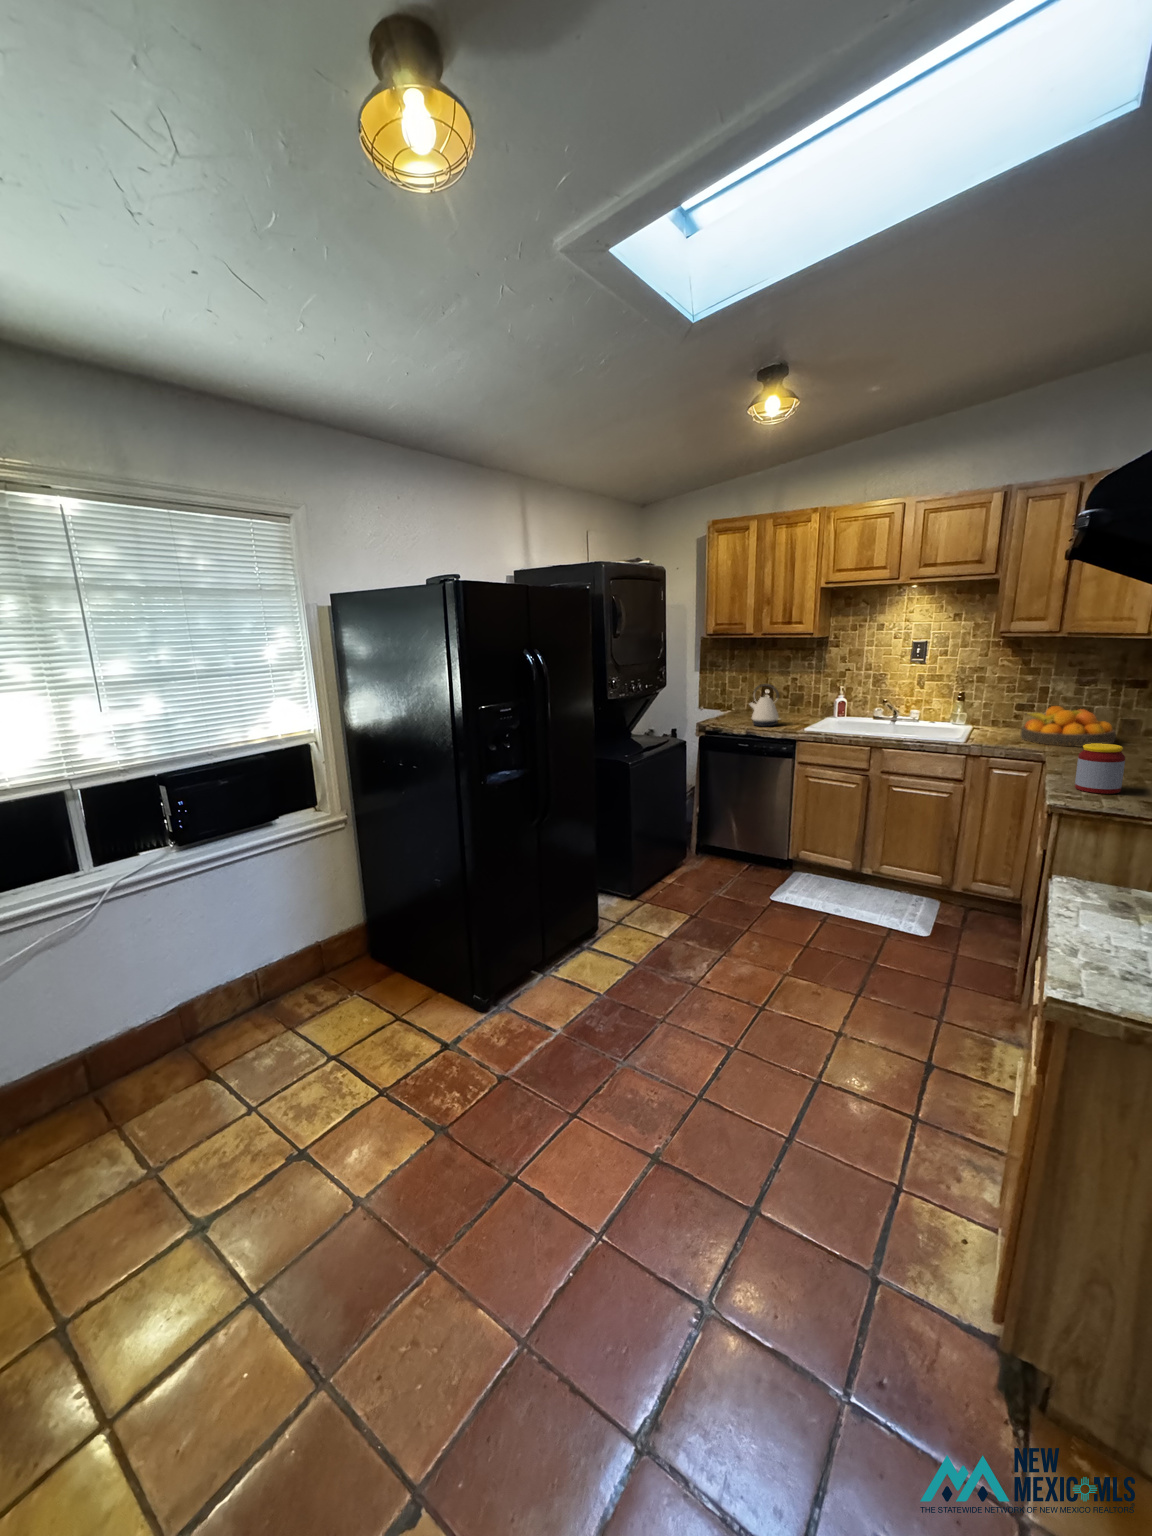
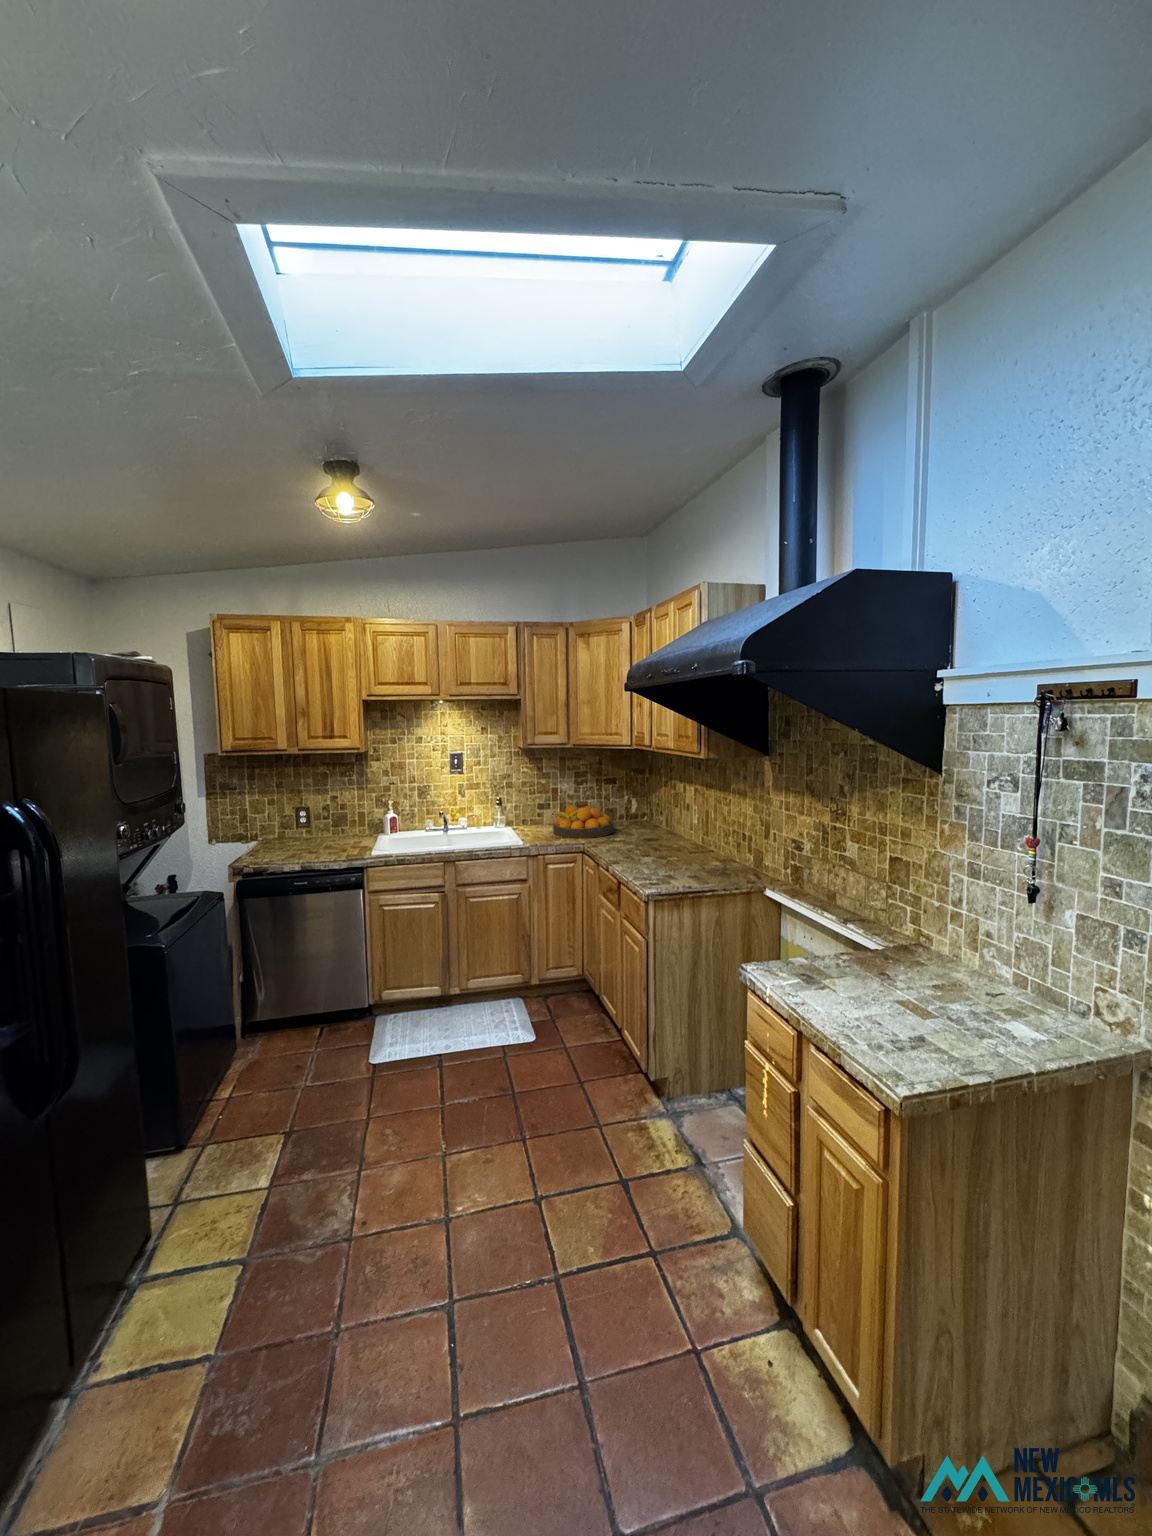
kettle: present [749,684,780,726] -> none [295,805,338,856]
jar: present [1075,743,1125,794] -> none [642,835,671,876]

